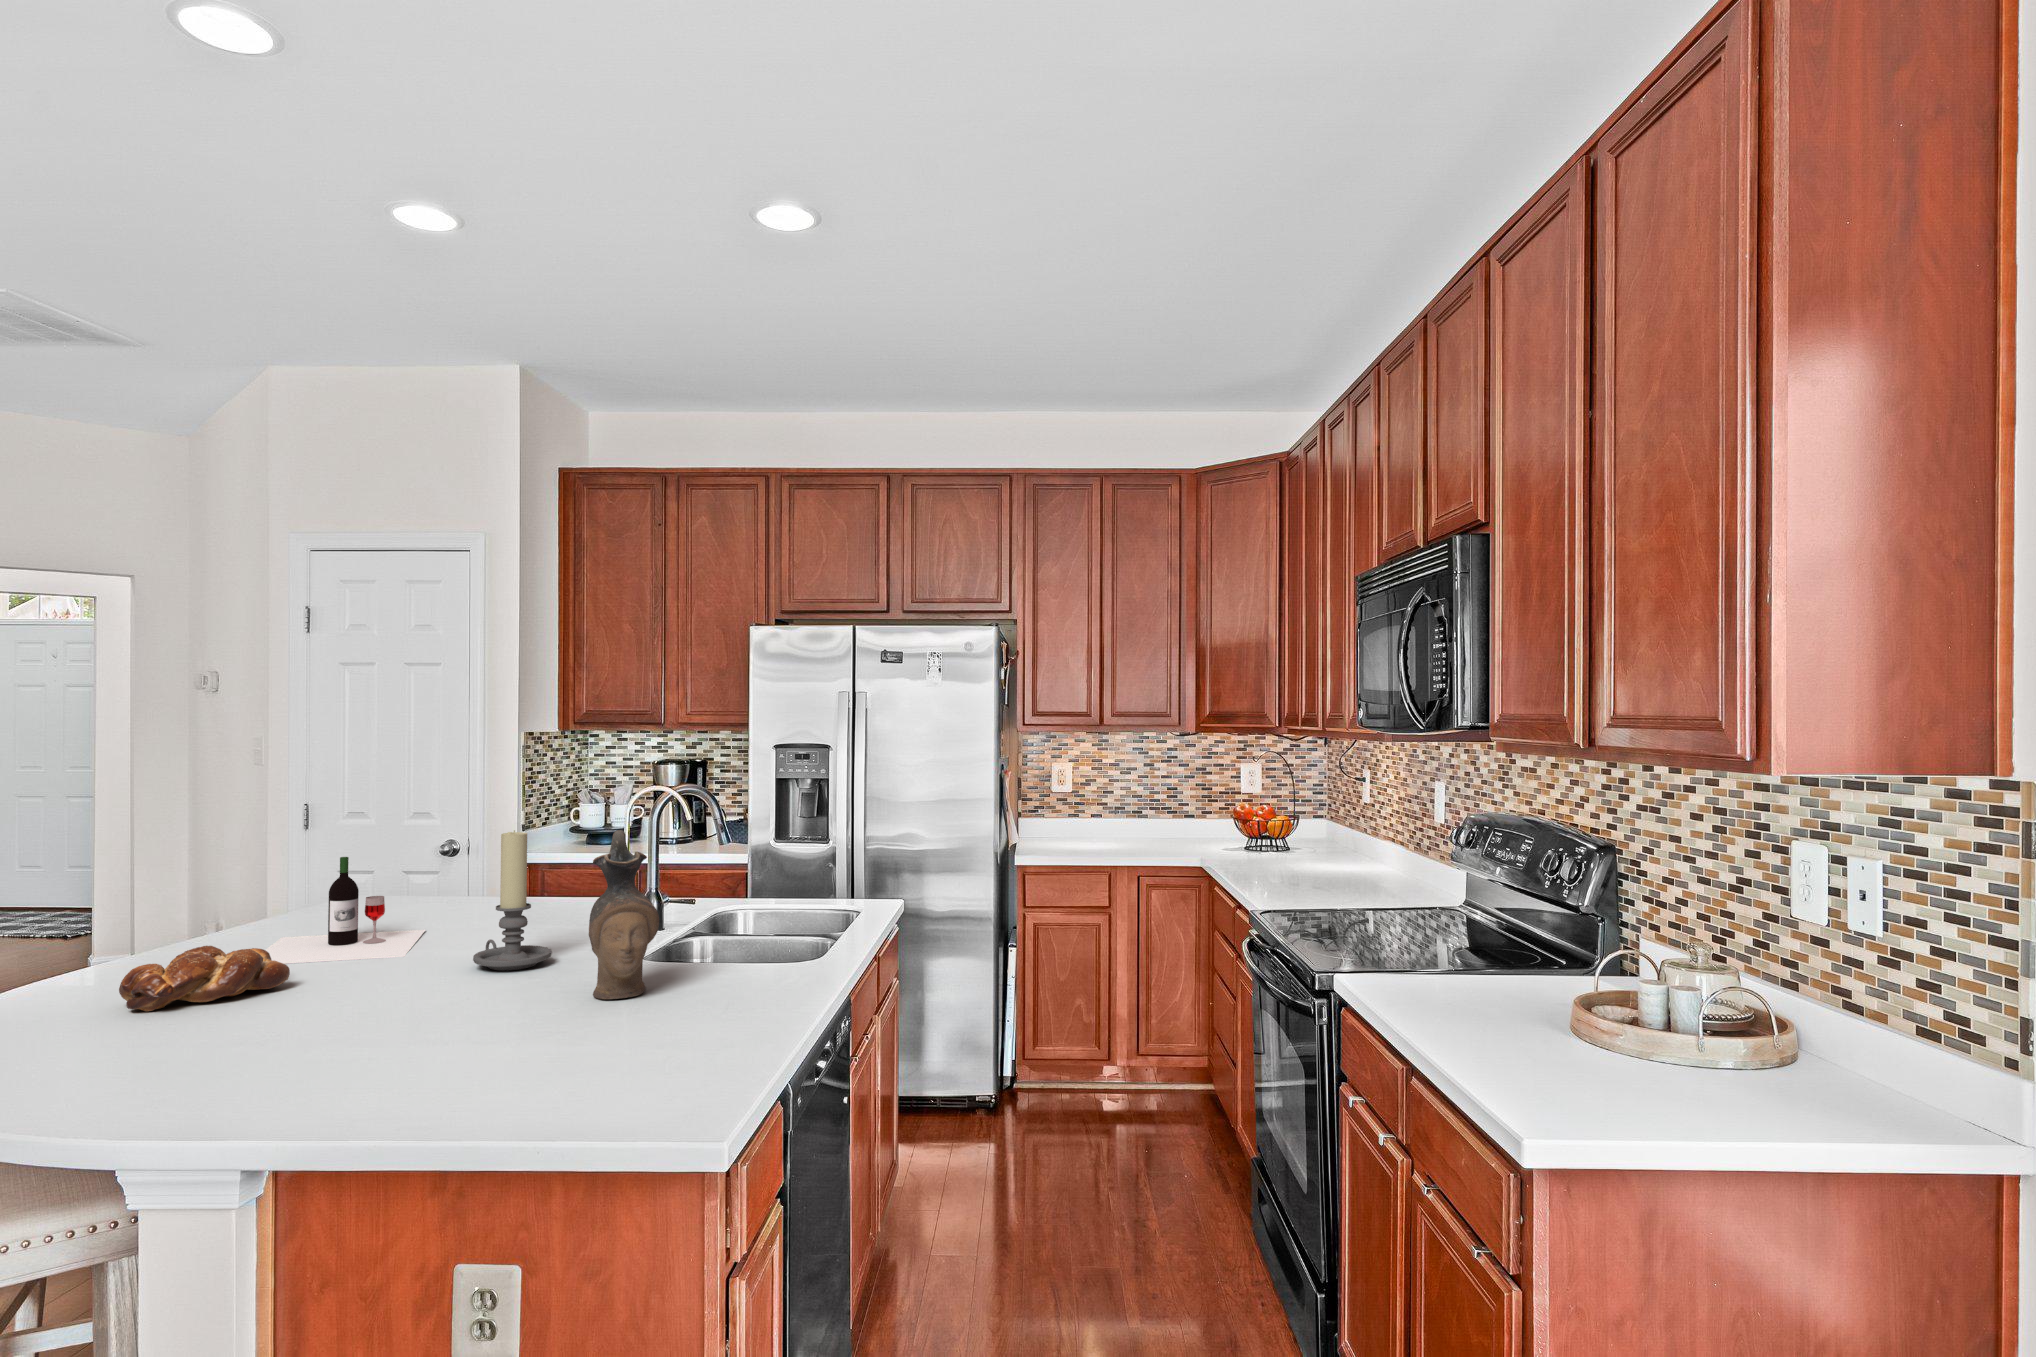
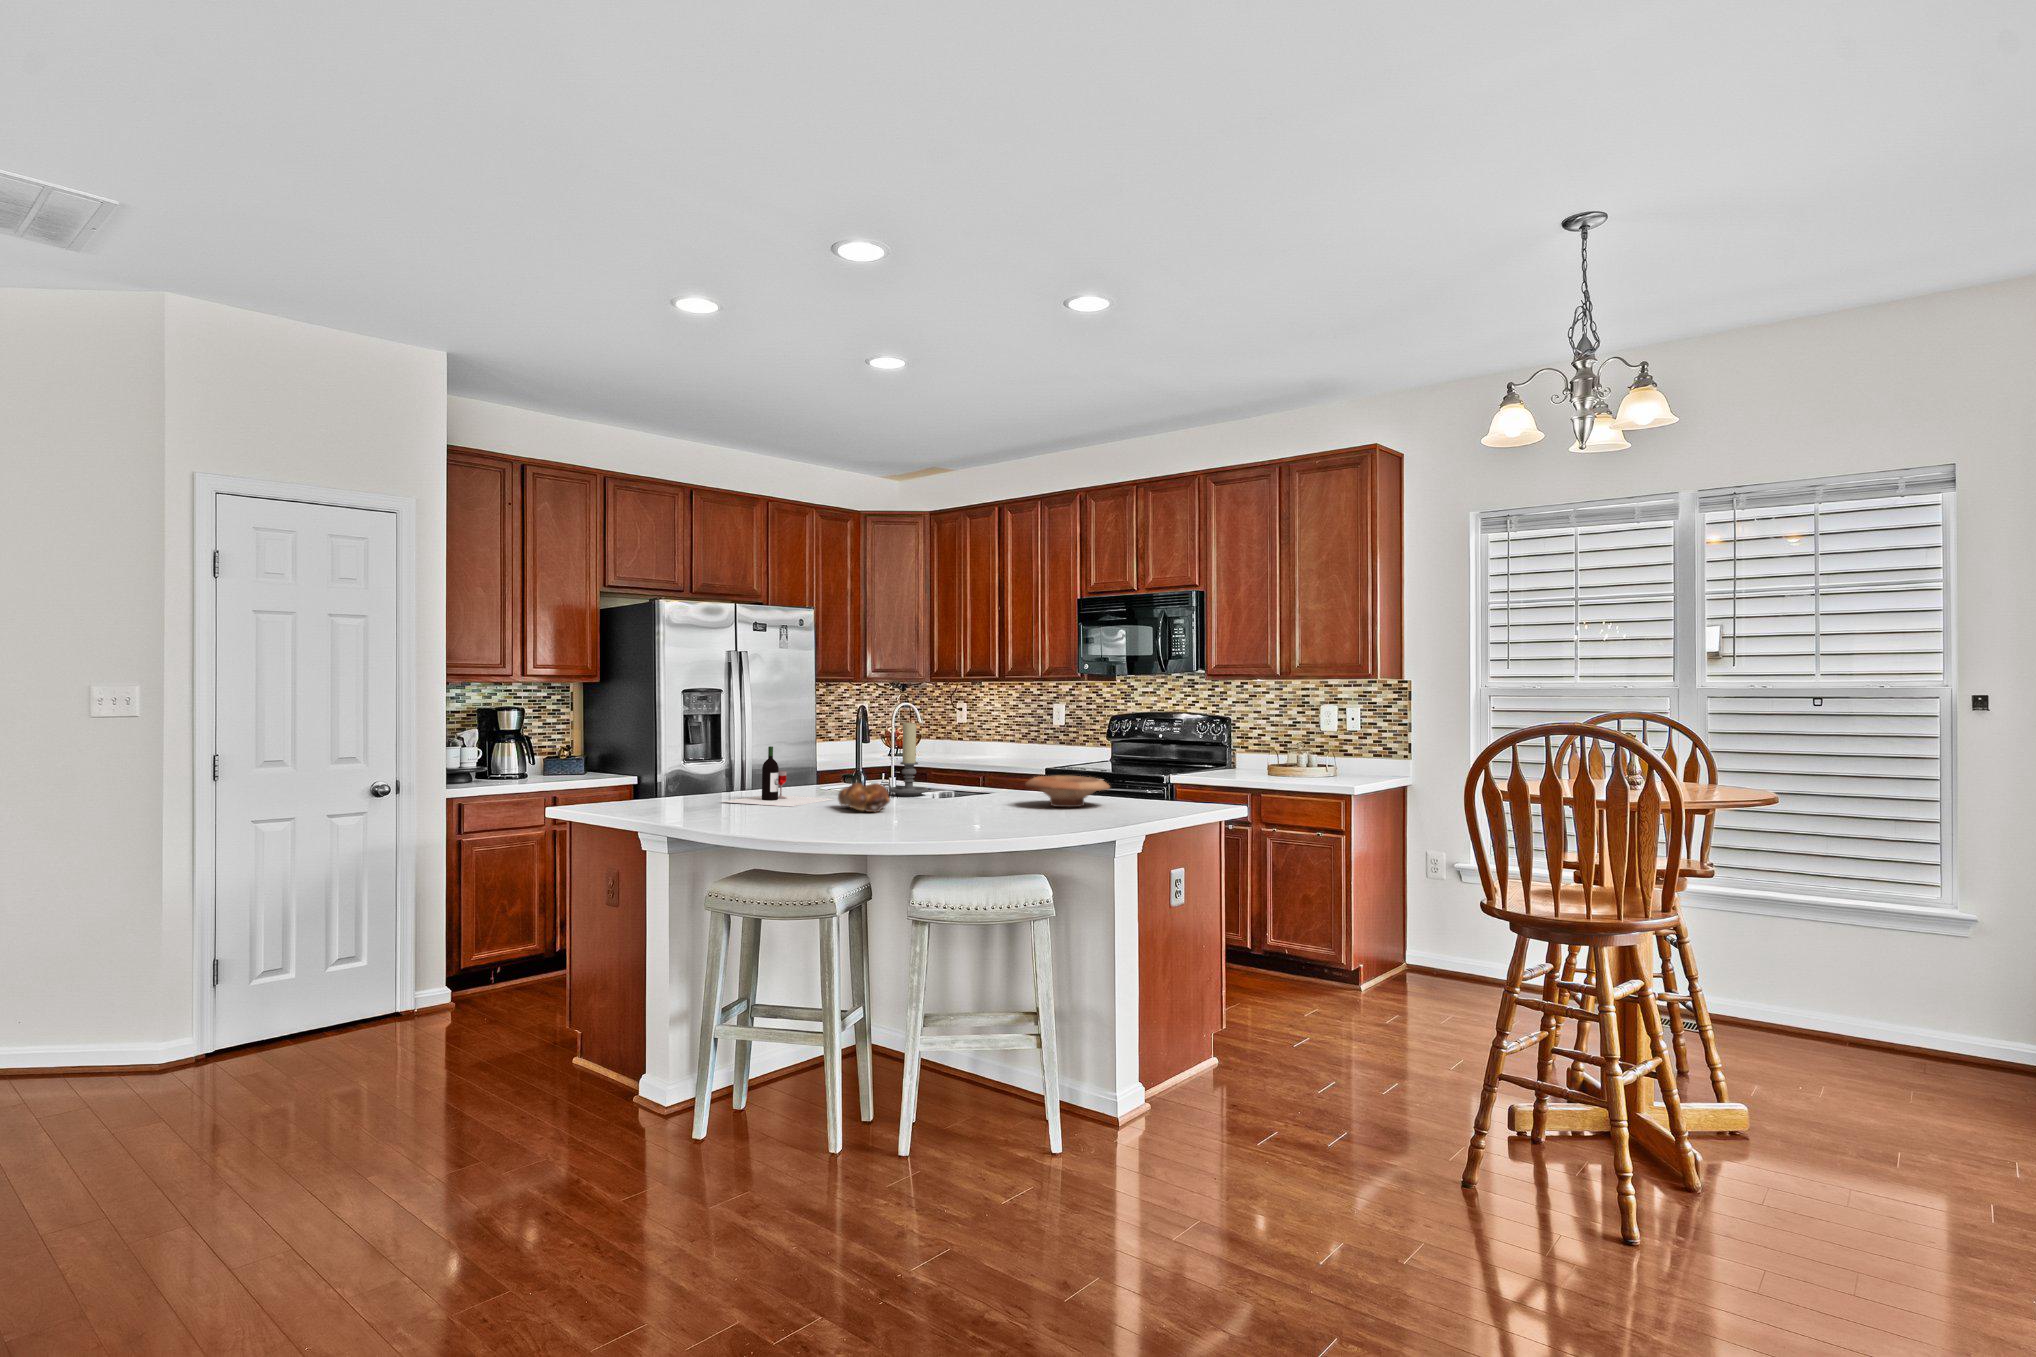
ceramic pitcher: present [589,830,659,999] -> none [989,716,1033,794]
wooden bowl: none [264,984,489,1081] -> present [1025,776,1110,807]

